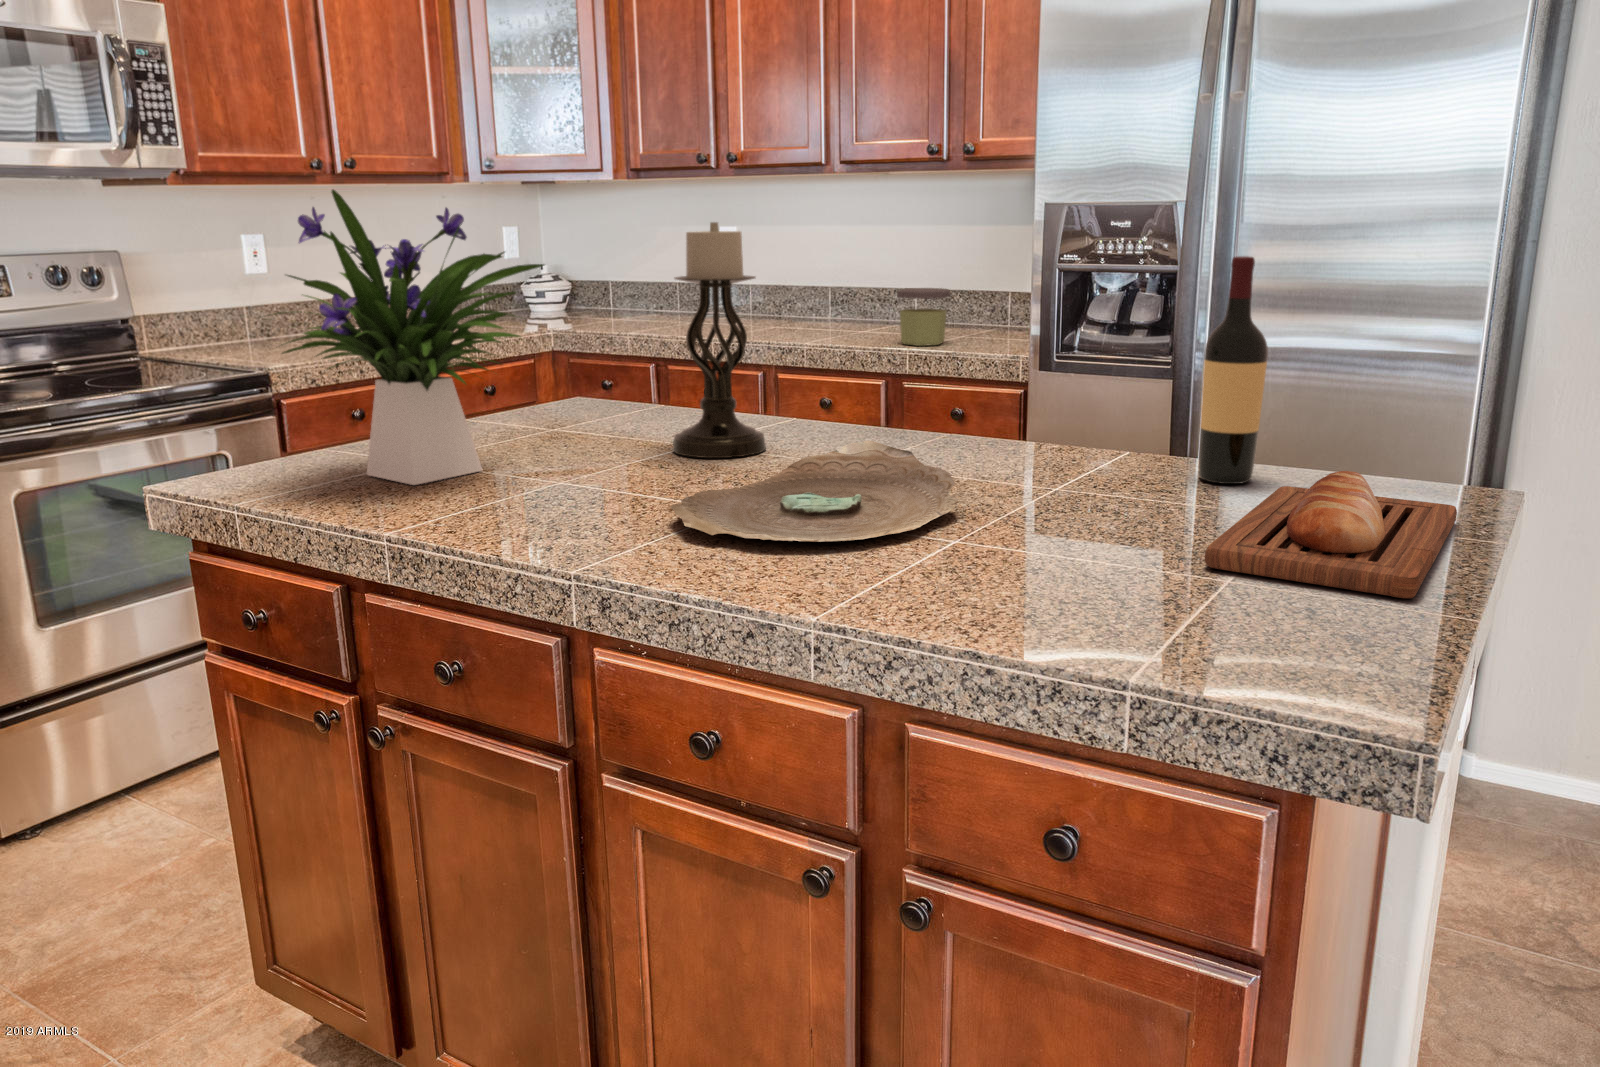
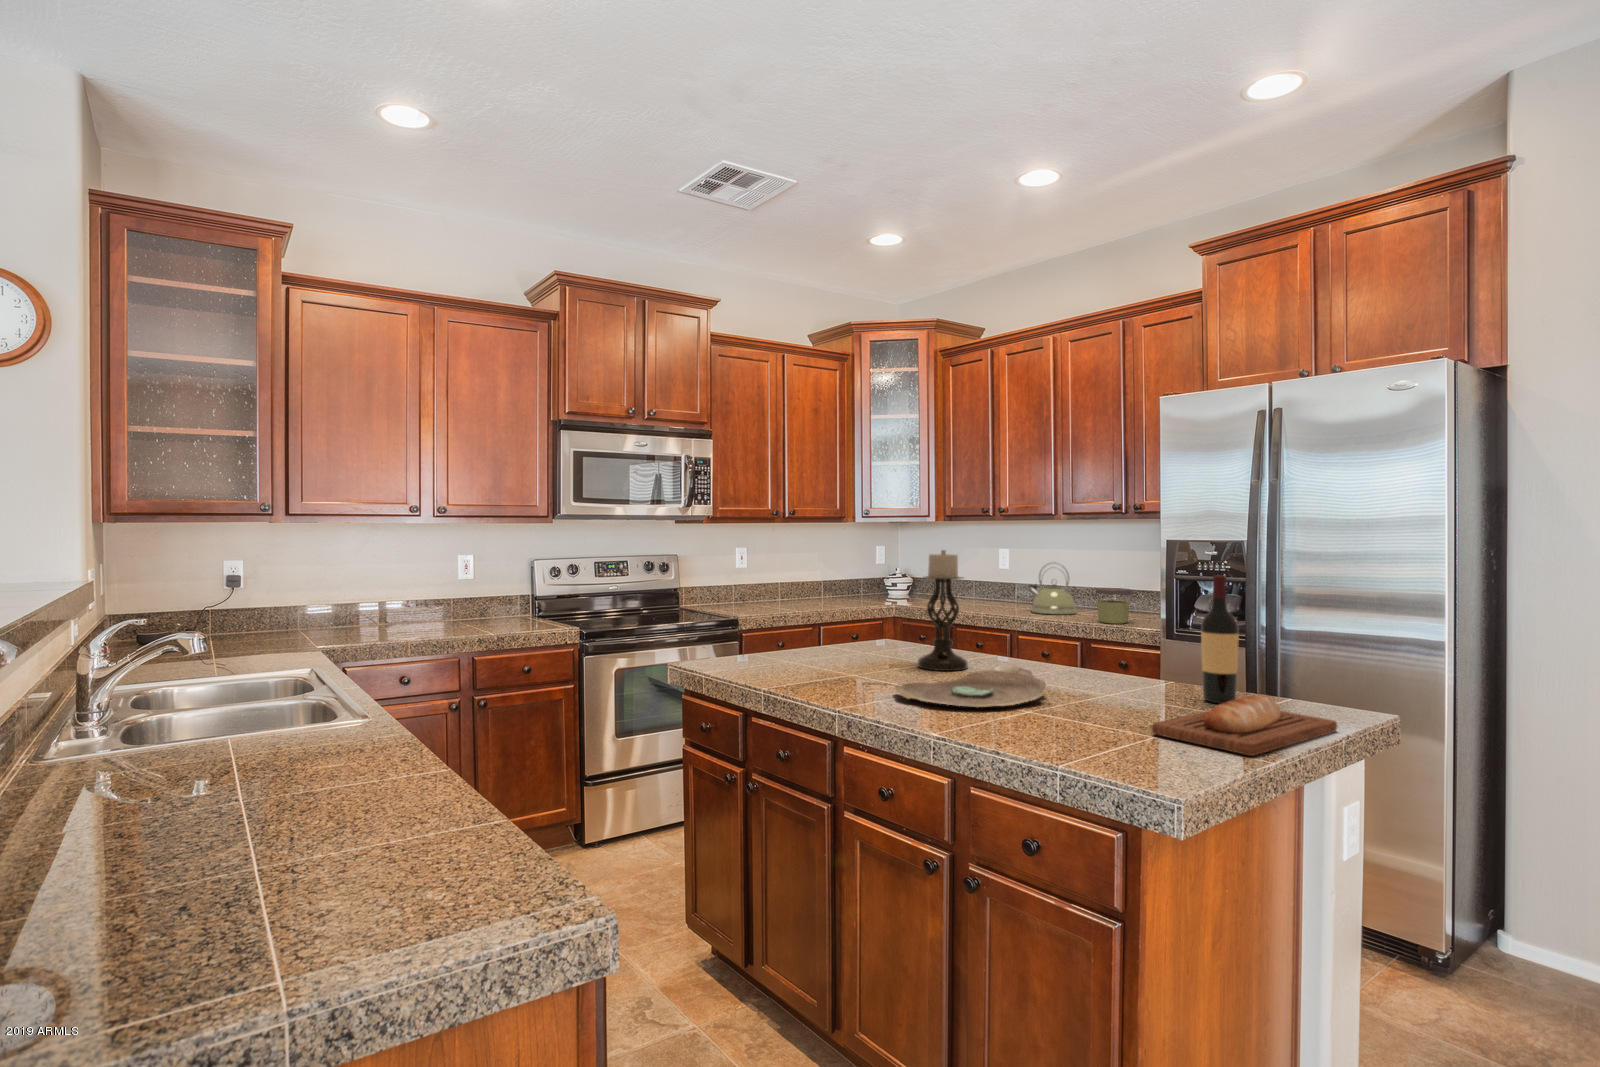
flower arrangement: present [268,190,544,485] -> none [727,533,854,670]
kettle: none [777,249,857,335] -> present [1028,562,1076,615]

